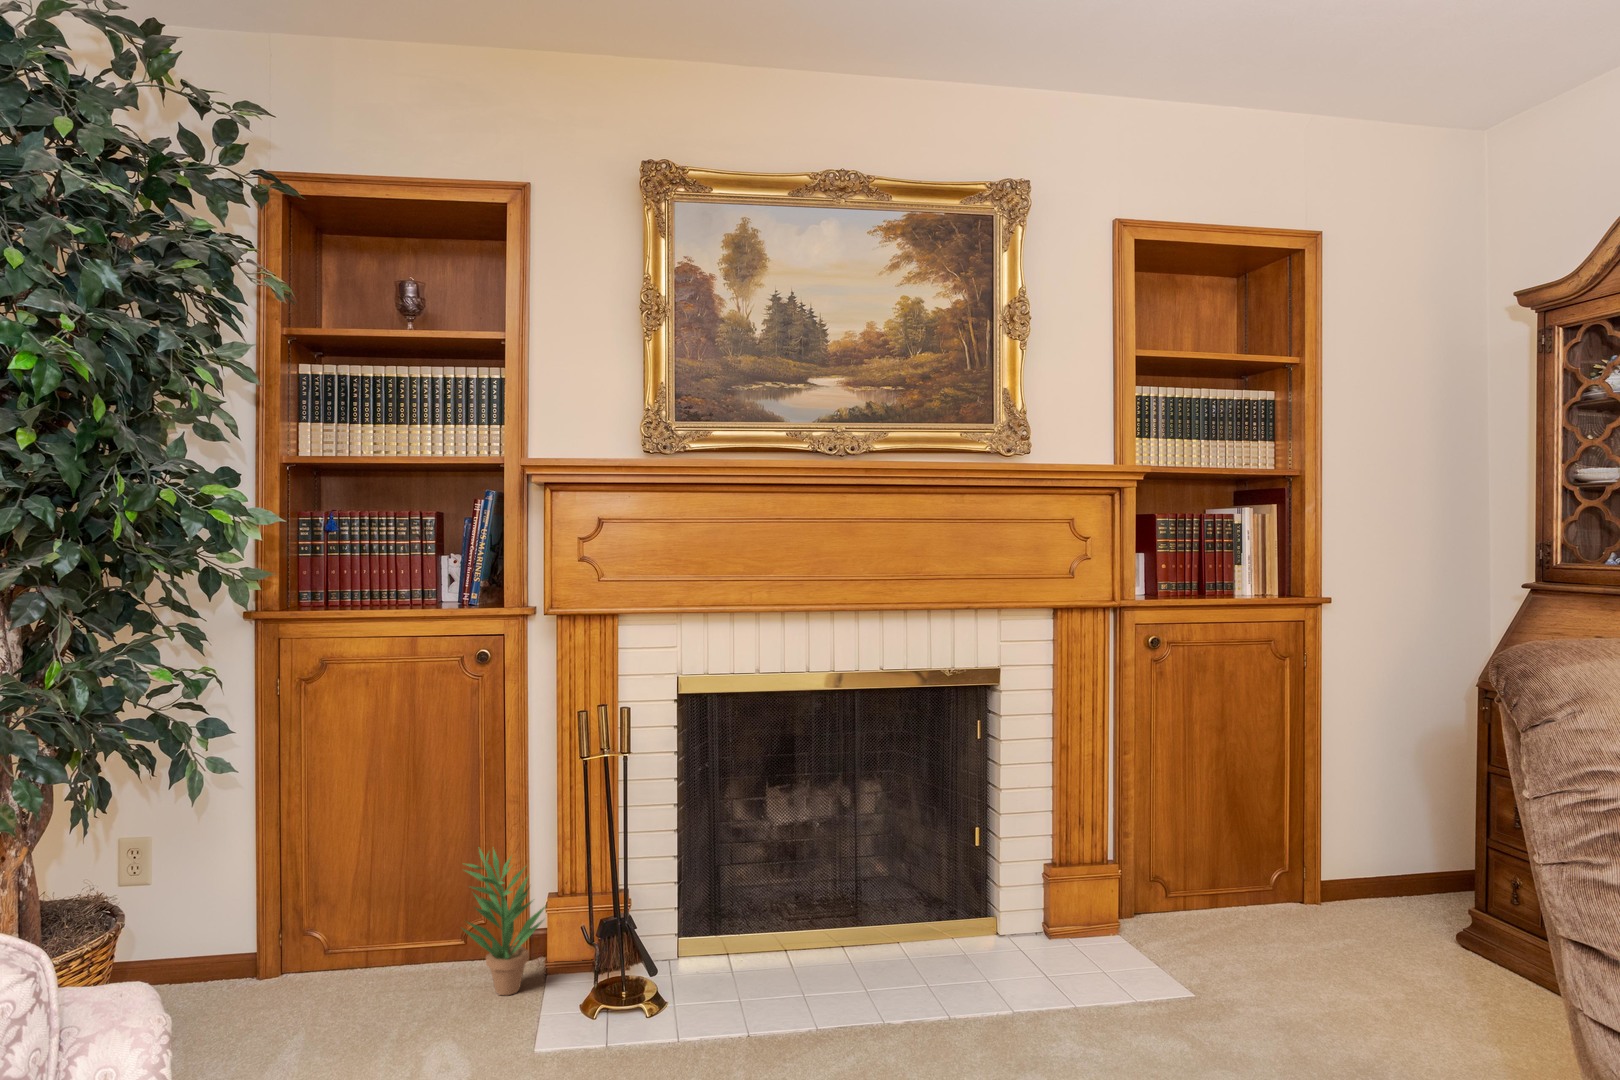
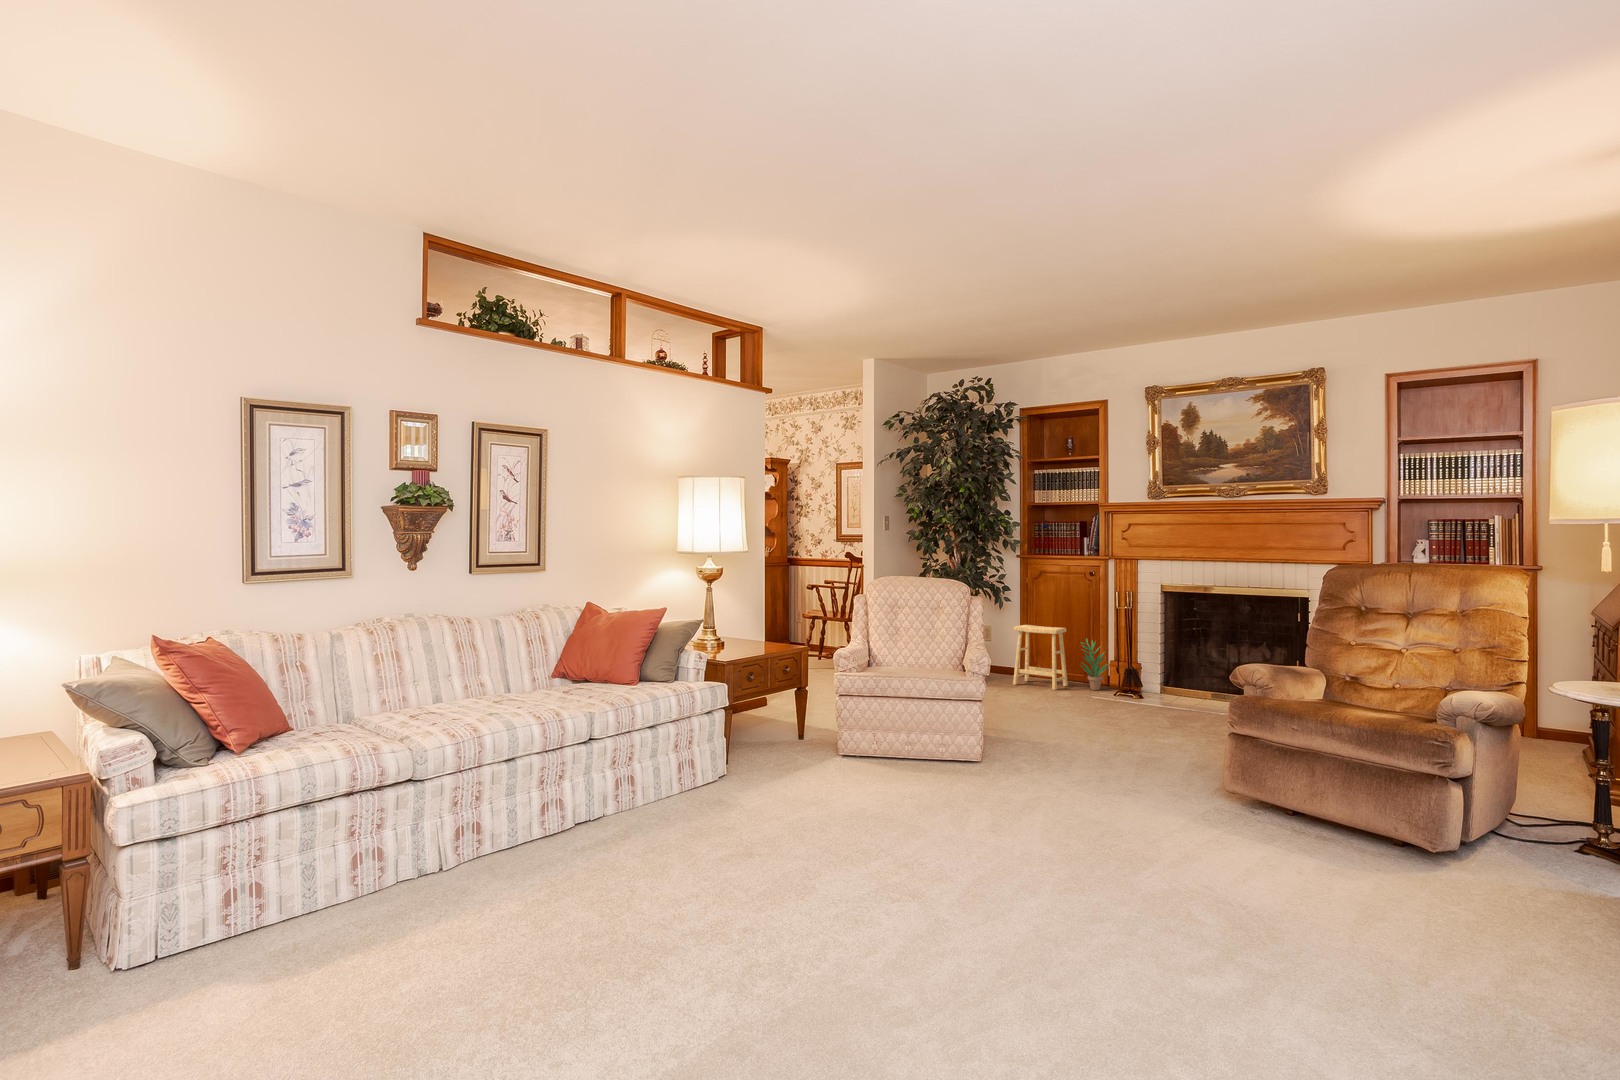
footstool: none [248,827,424,1043] -> present [1013,625,1068,690]

